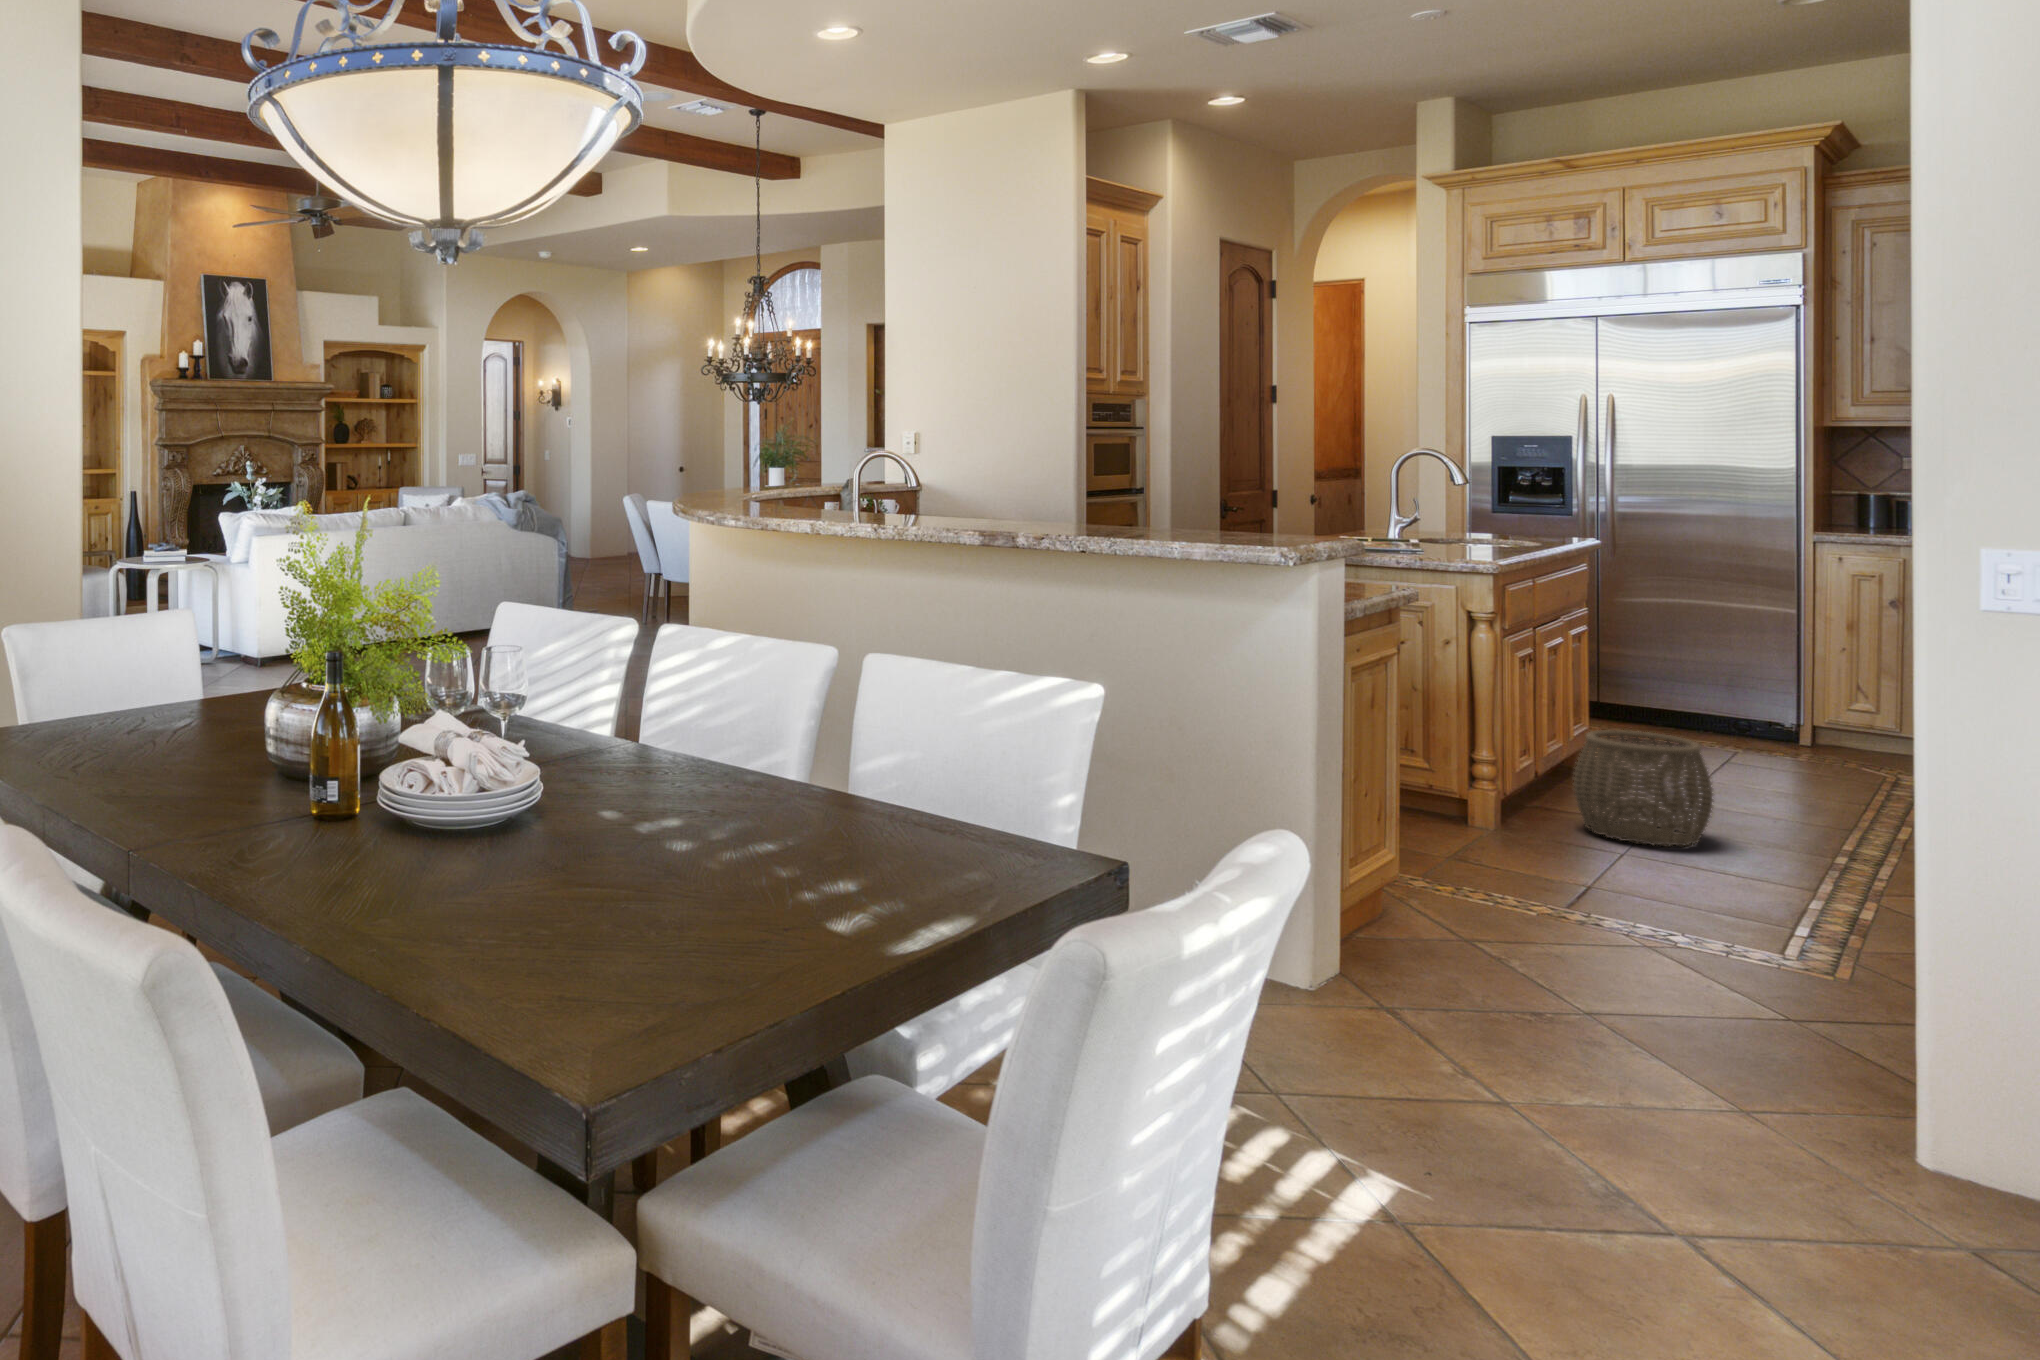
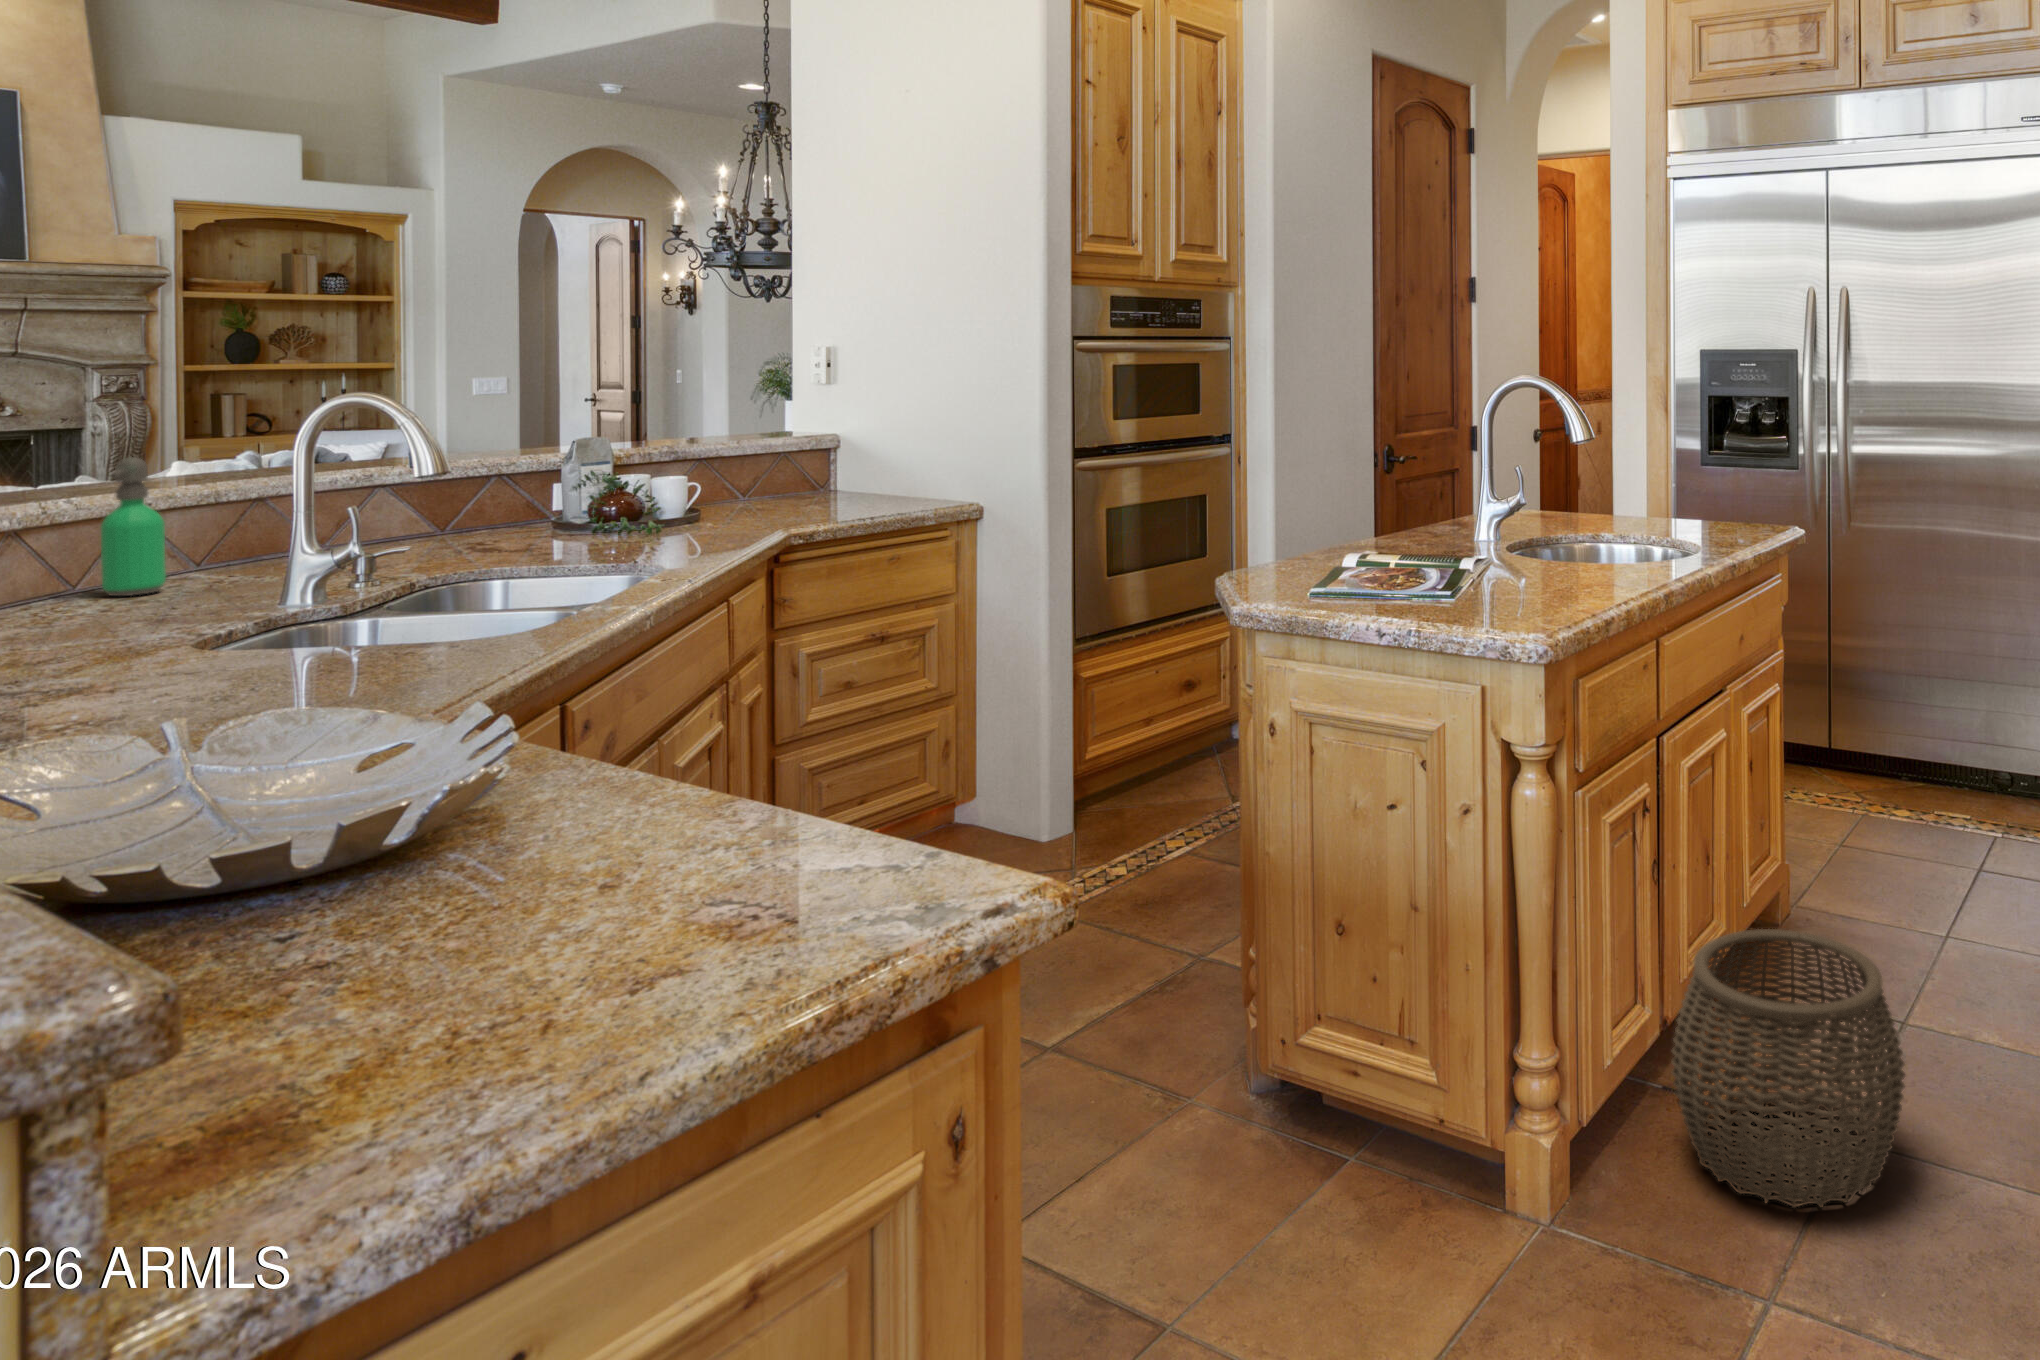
soap dispenser: none [770,474,791,535] -> present [101,457,166,596]

